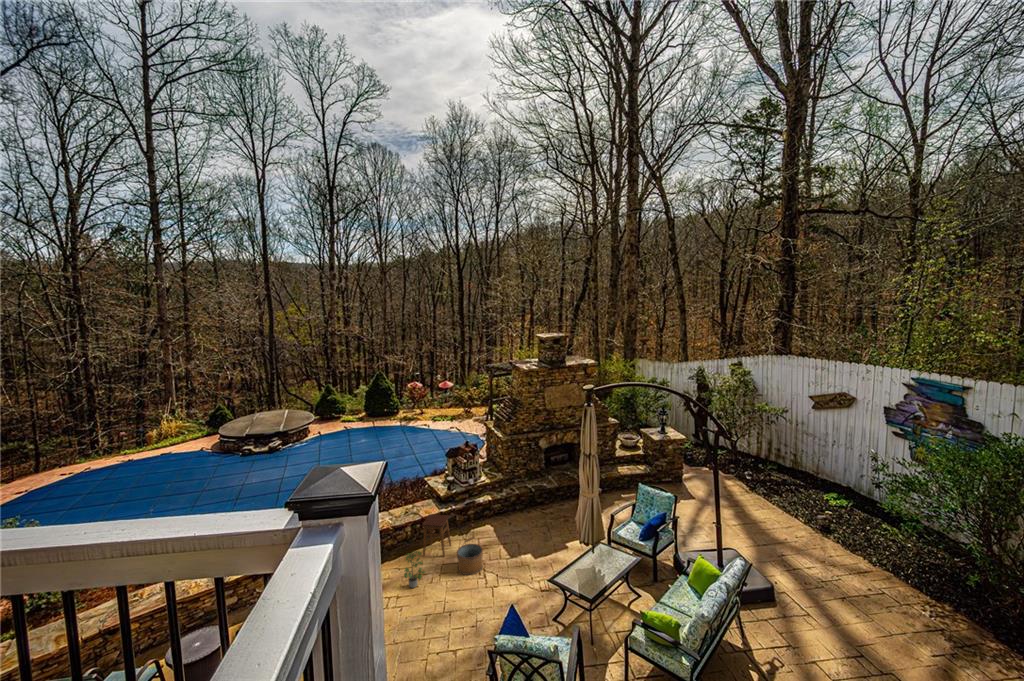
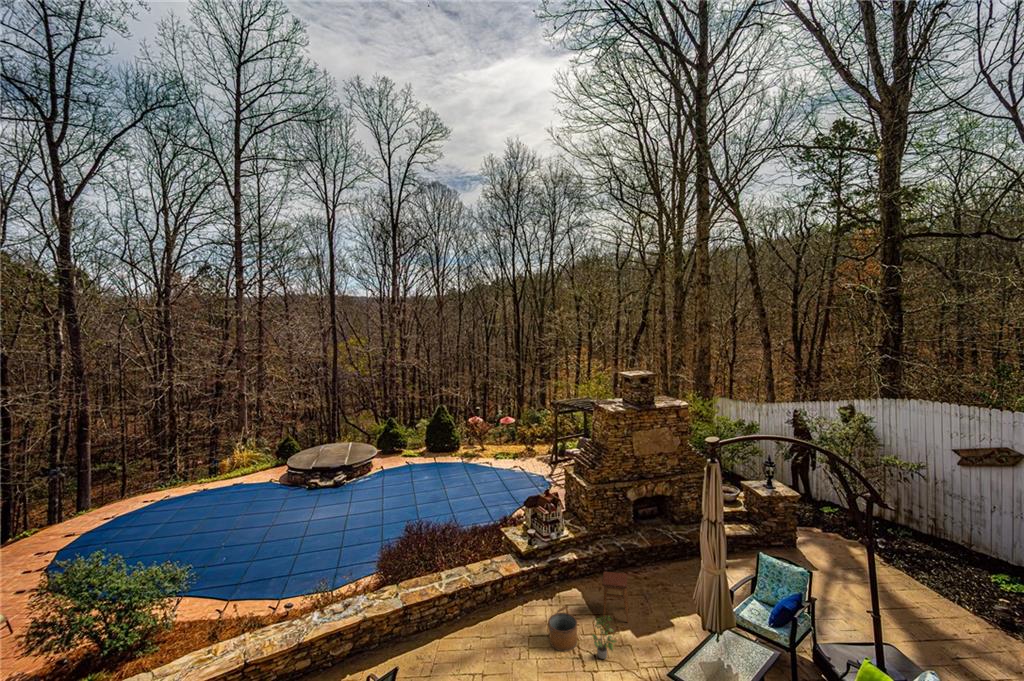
stool: present [422,515,451,557] -> present [602,572,629,623]
potted plant: present [404,551,425,588] -> present [592,616,616,659]

